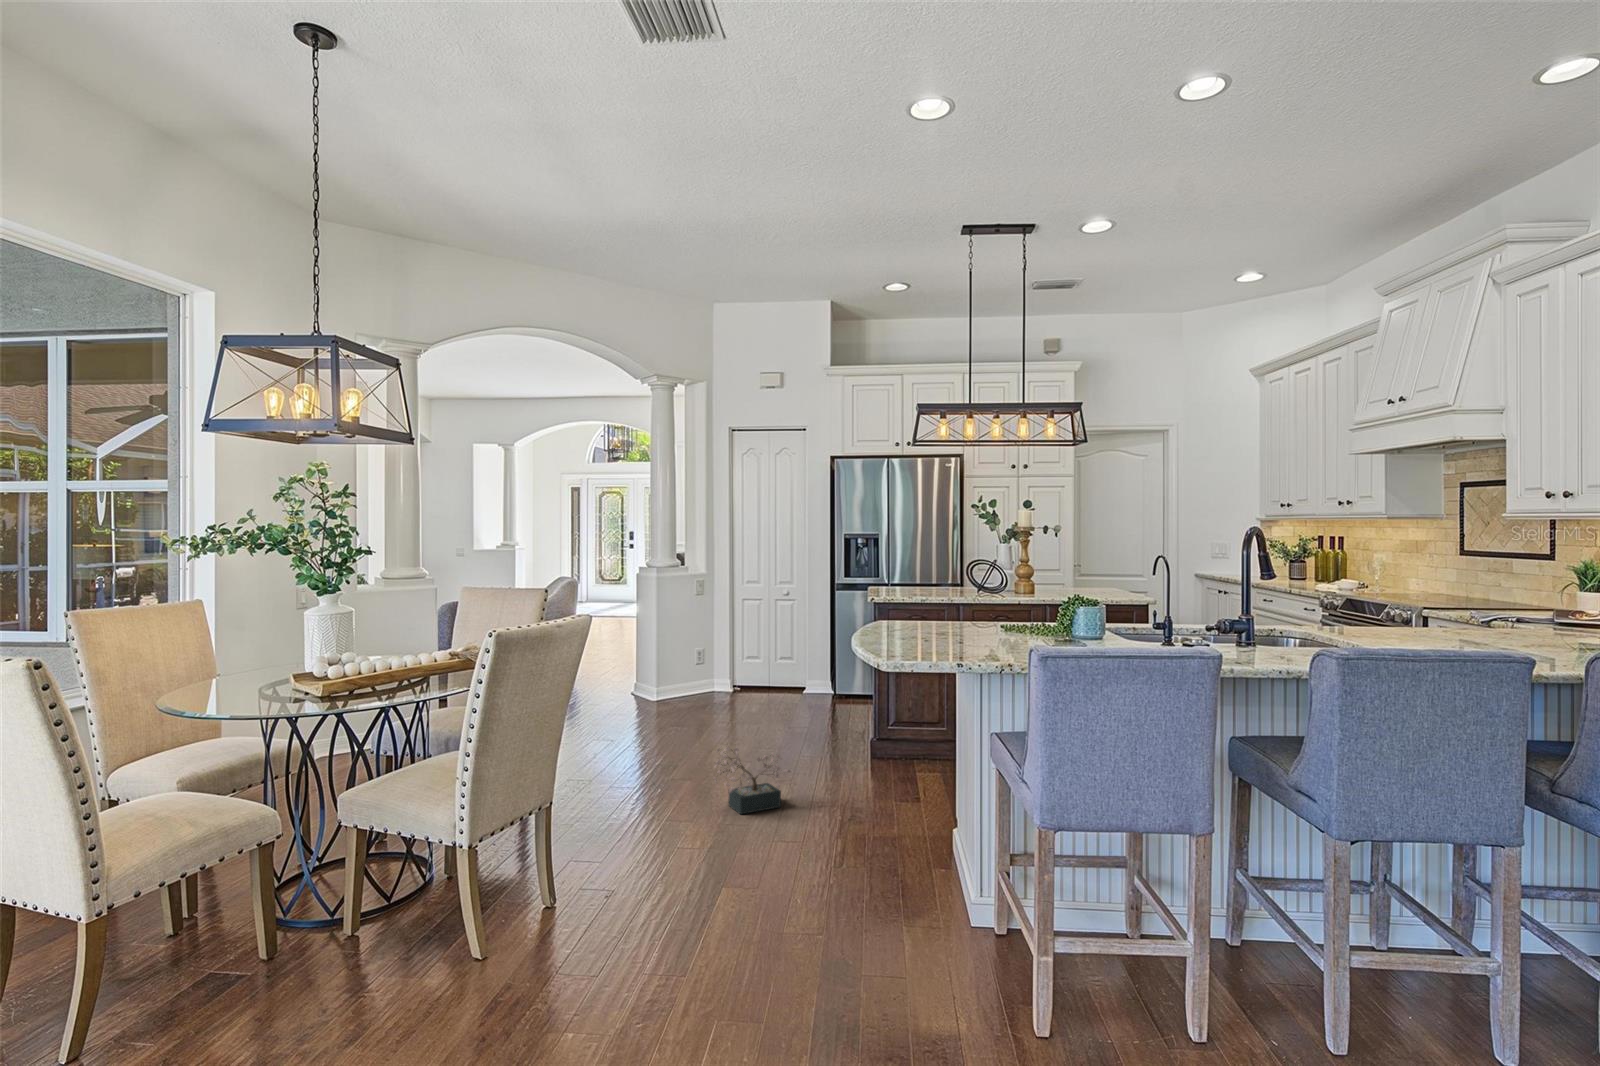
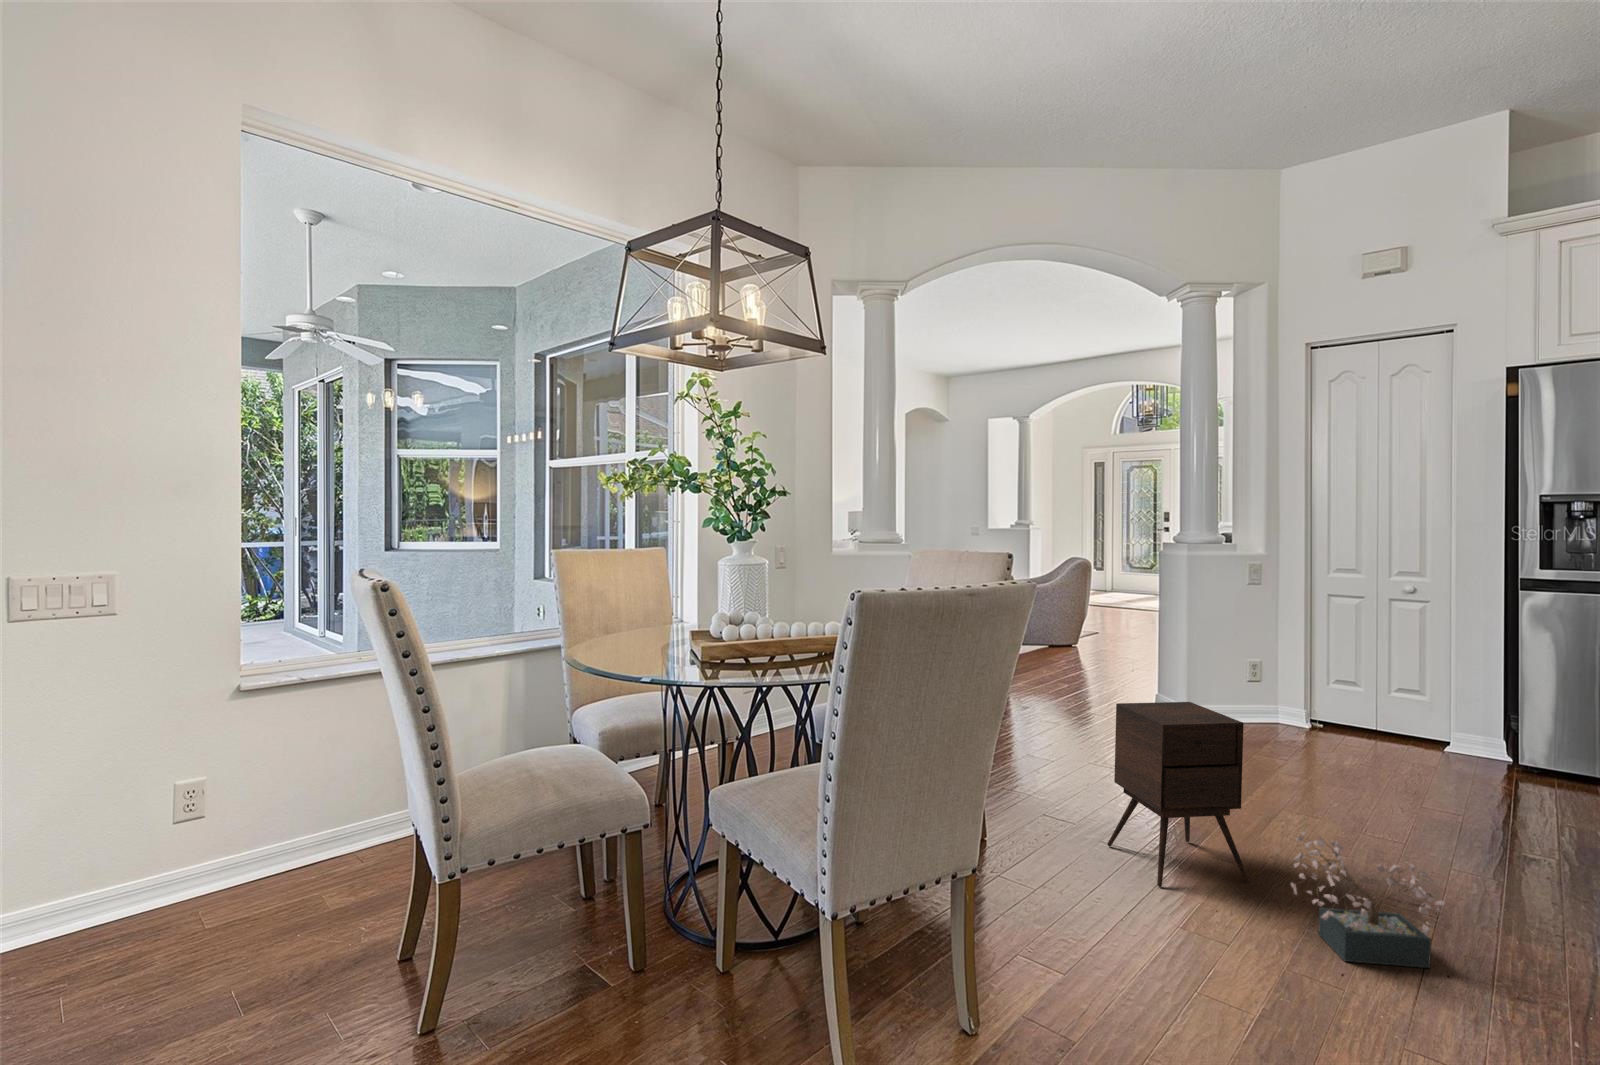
side table: none [605,680,693,803] -> present [1107,702,1249,887]

